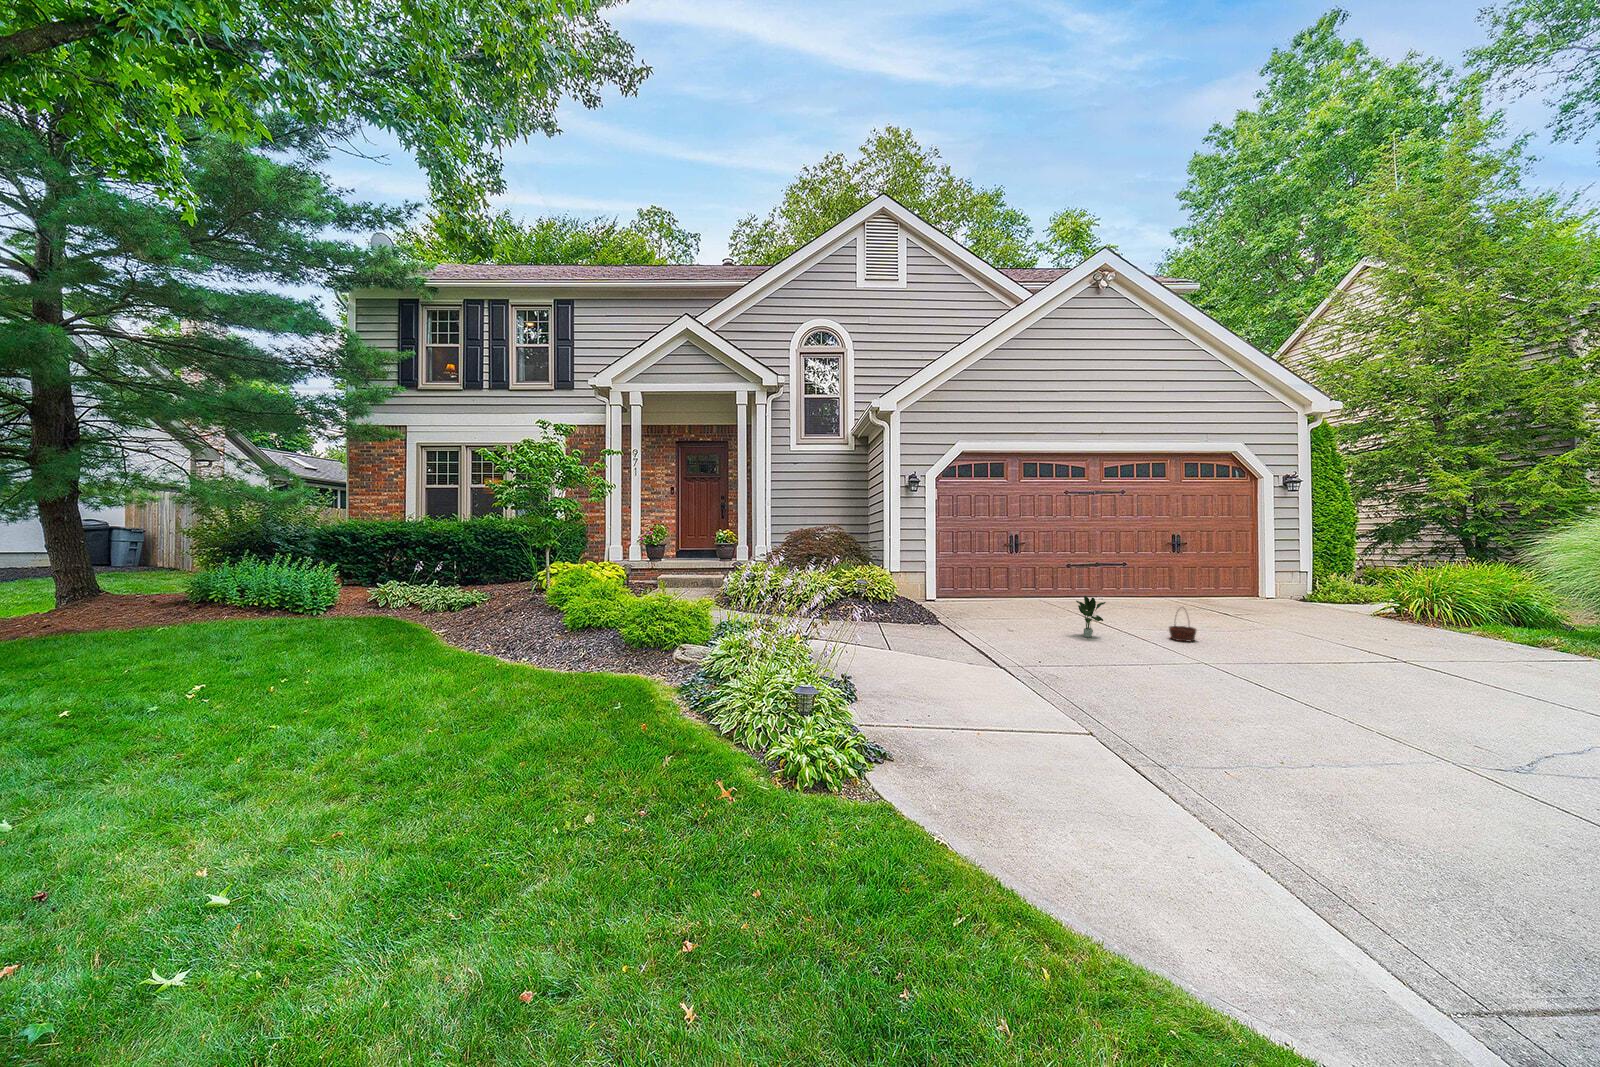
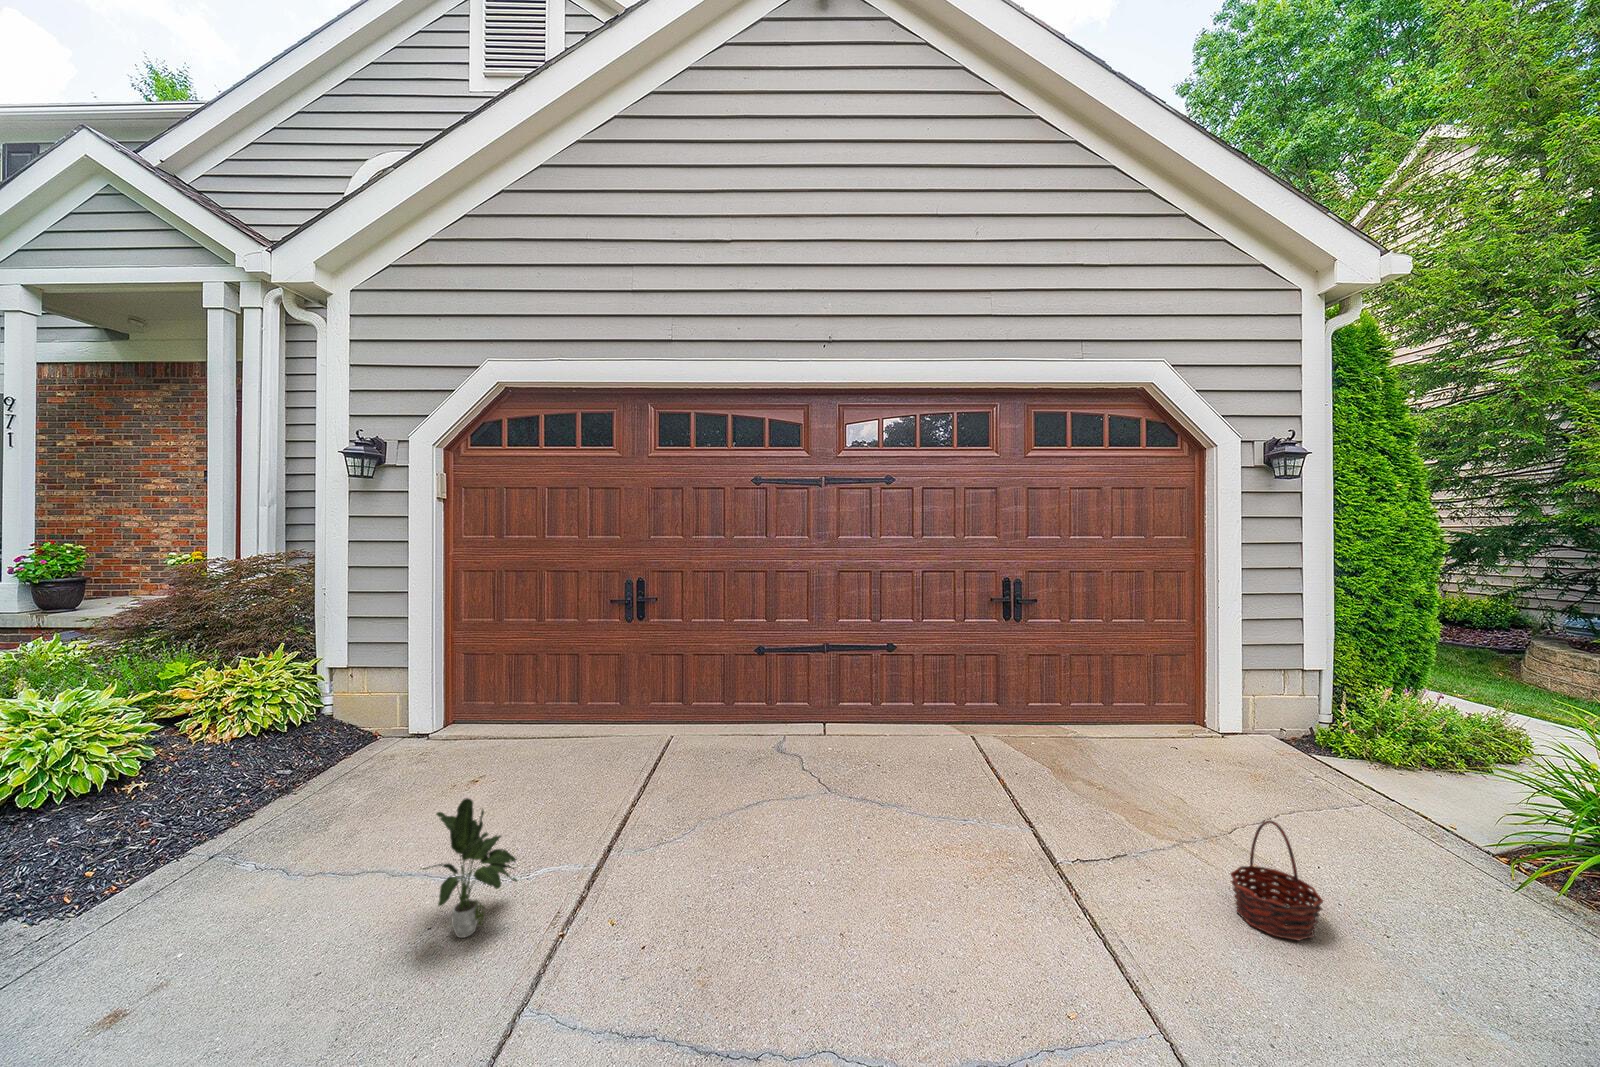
basket: present [1169,612,1196,641] -> present [1230,820,1323,941]

